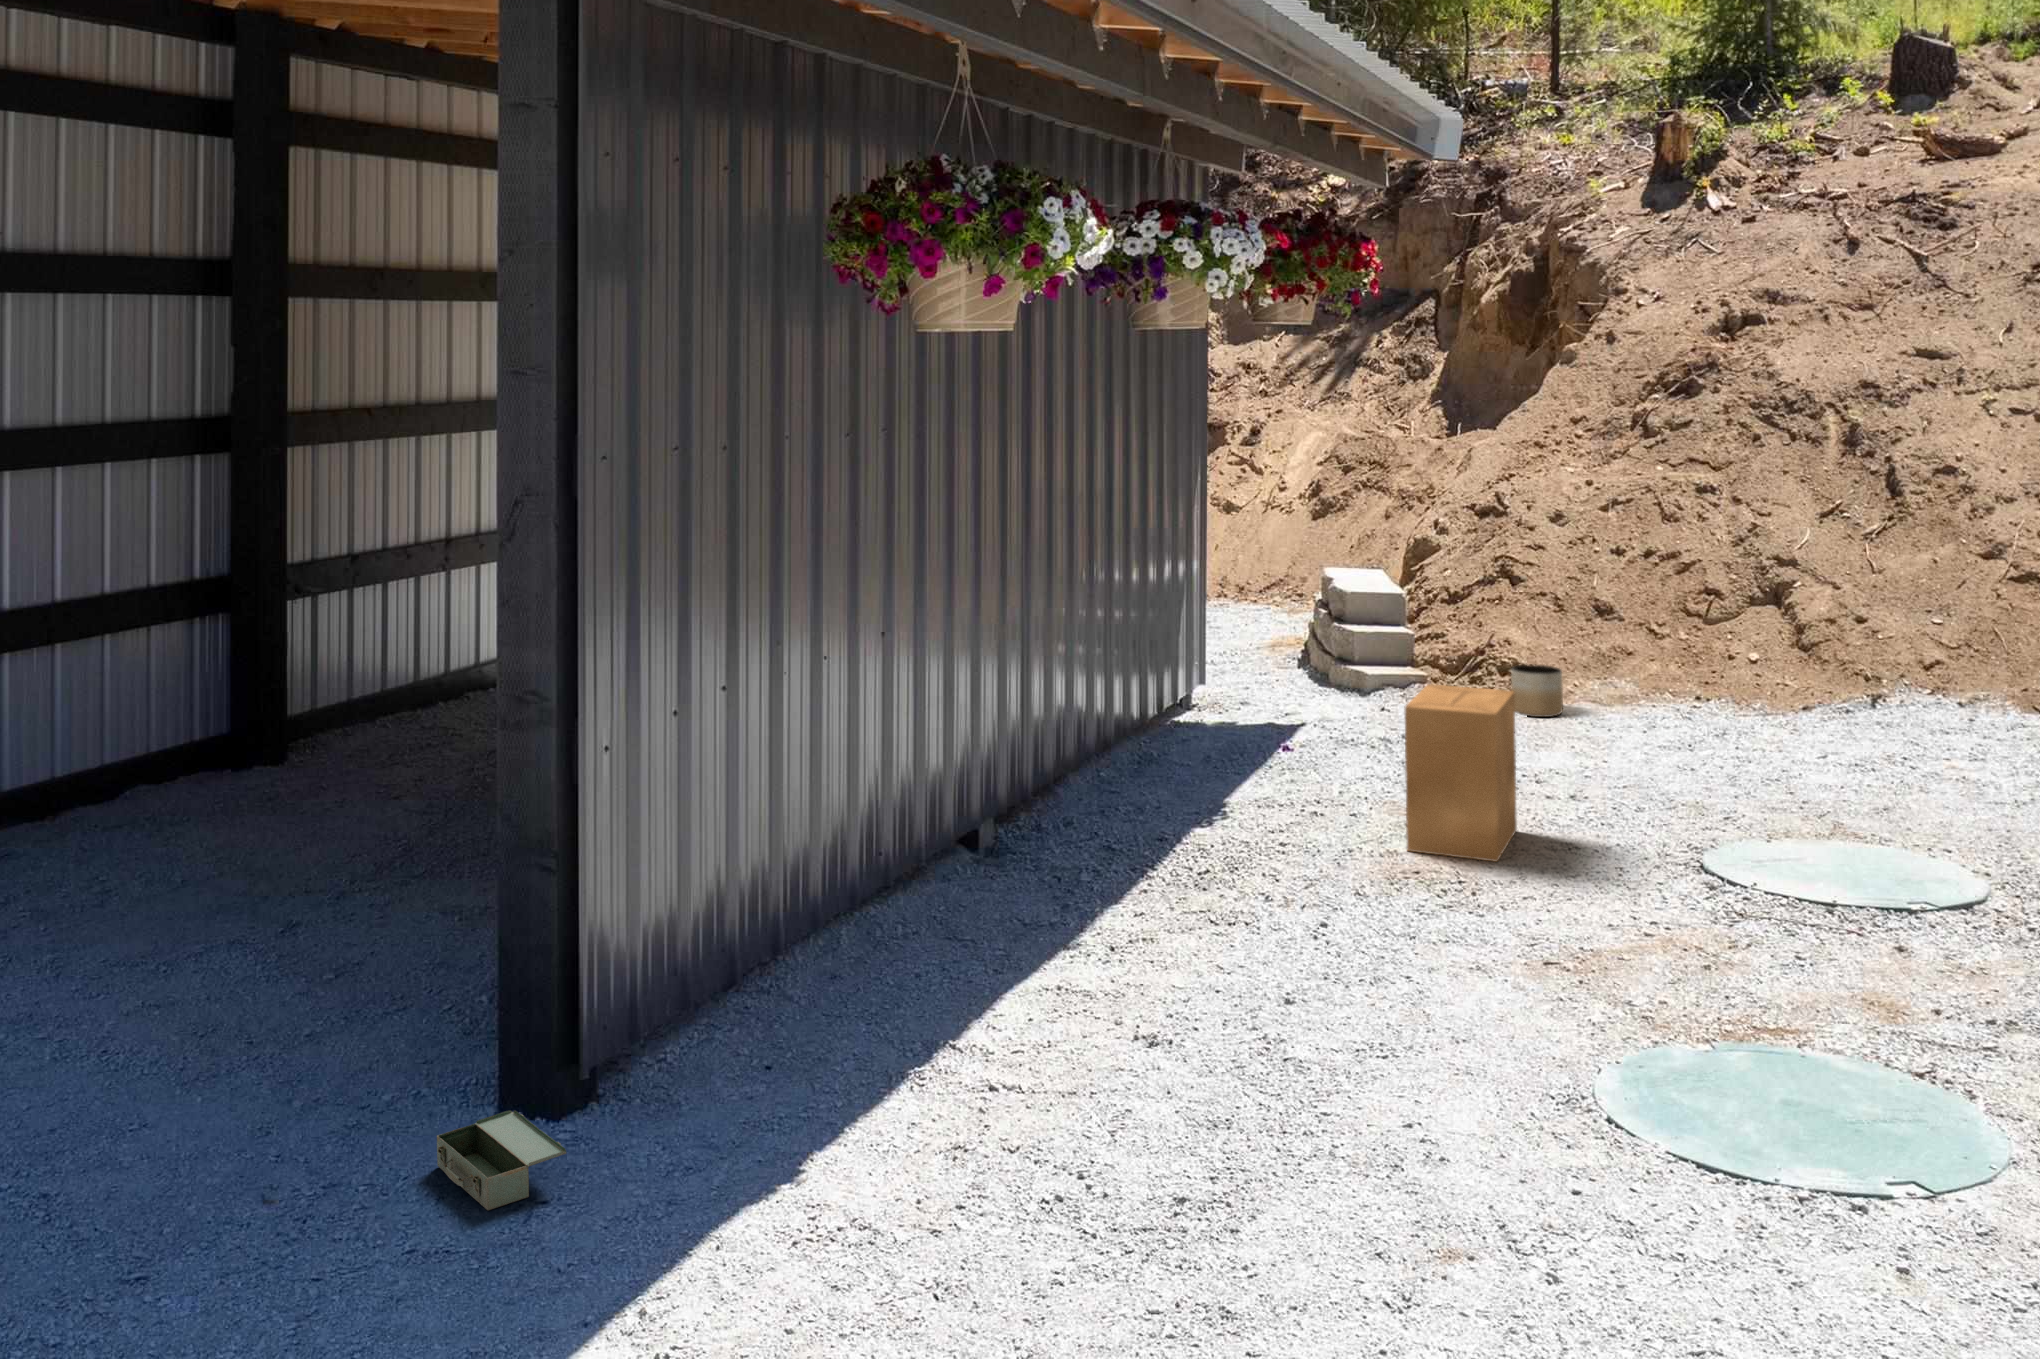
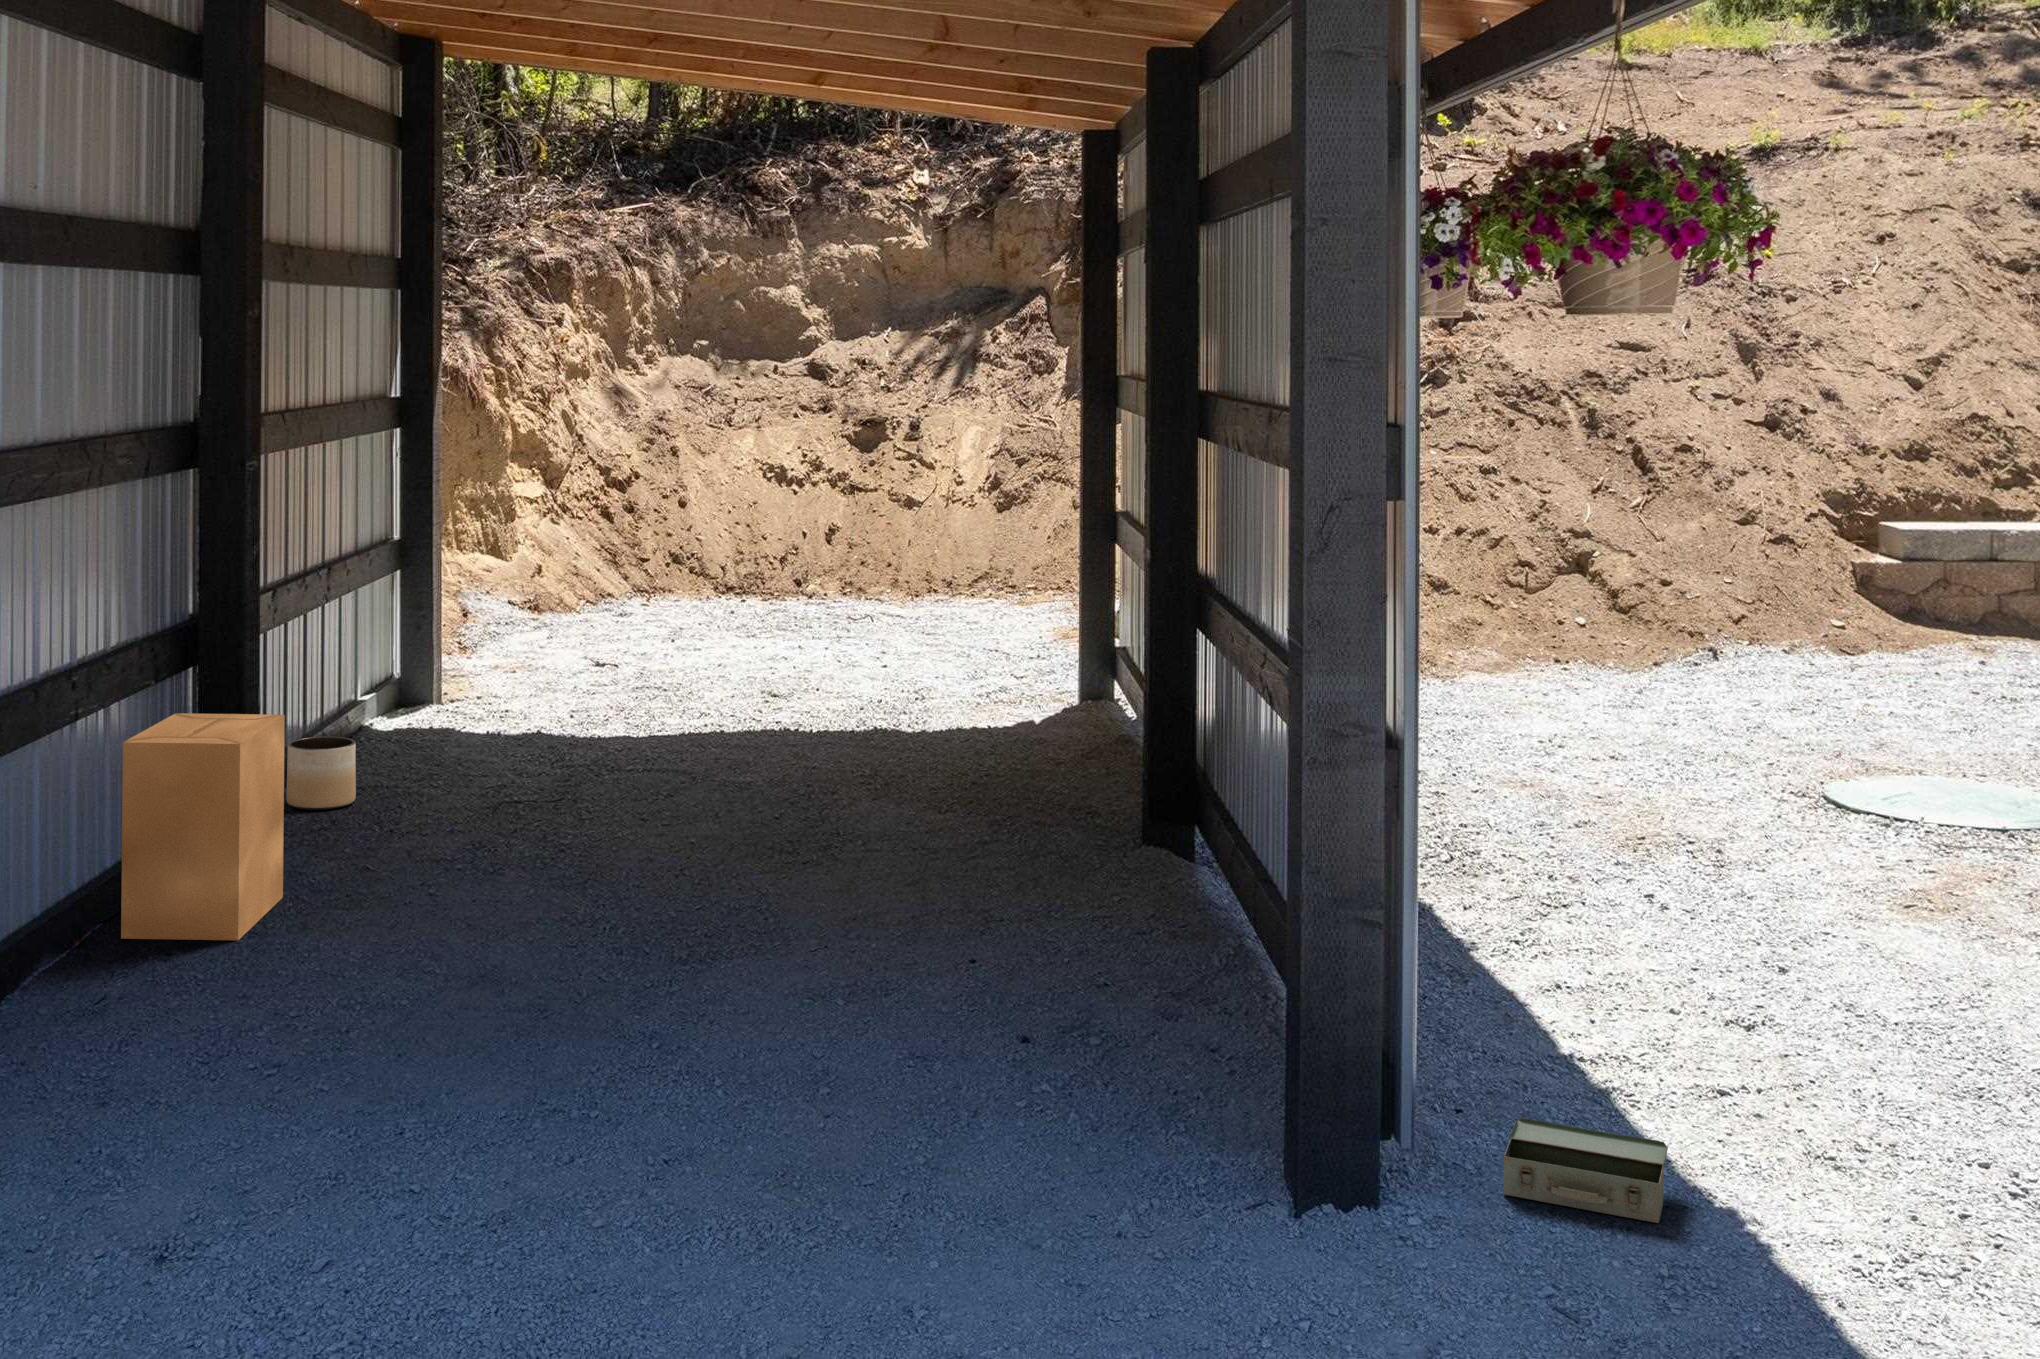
planter: present [1511,664,1563,717] -> present [287,737,356,810]
cardboard box: present [1404,684,1517,862] -> present [121,713,285,940]

